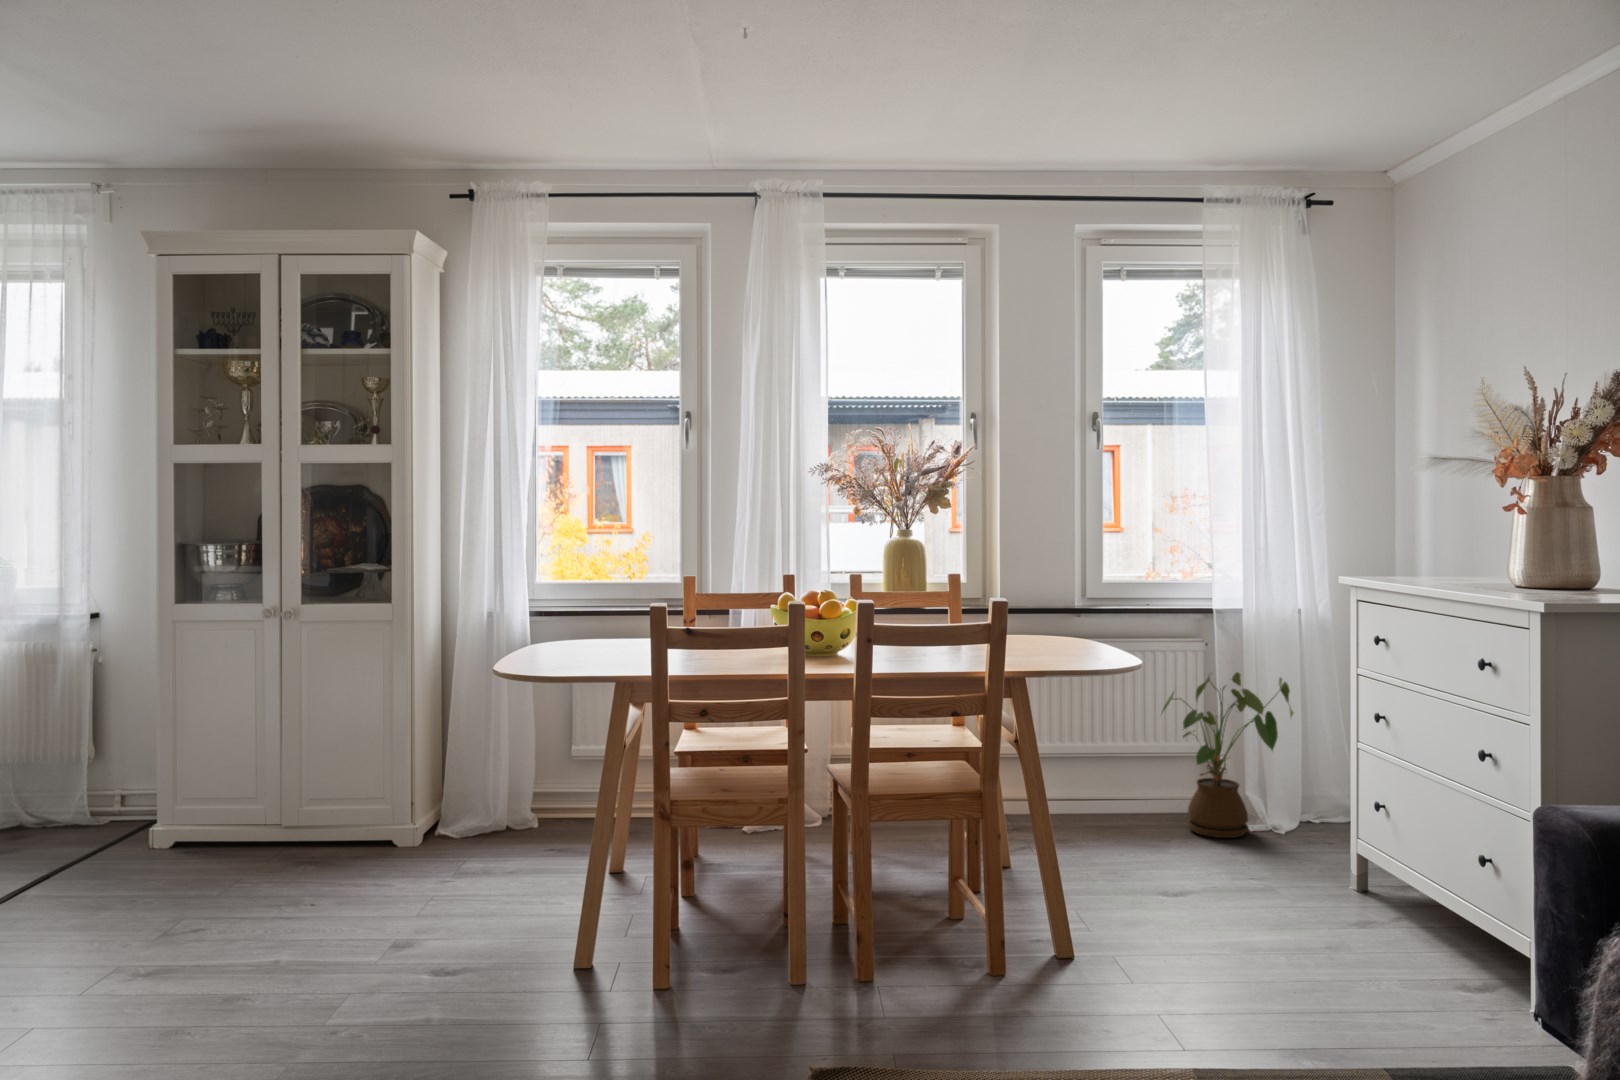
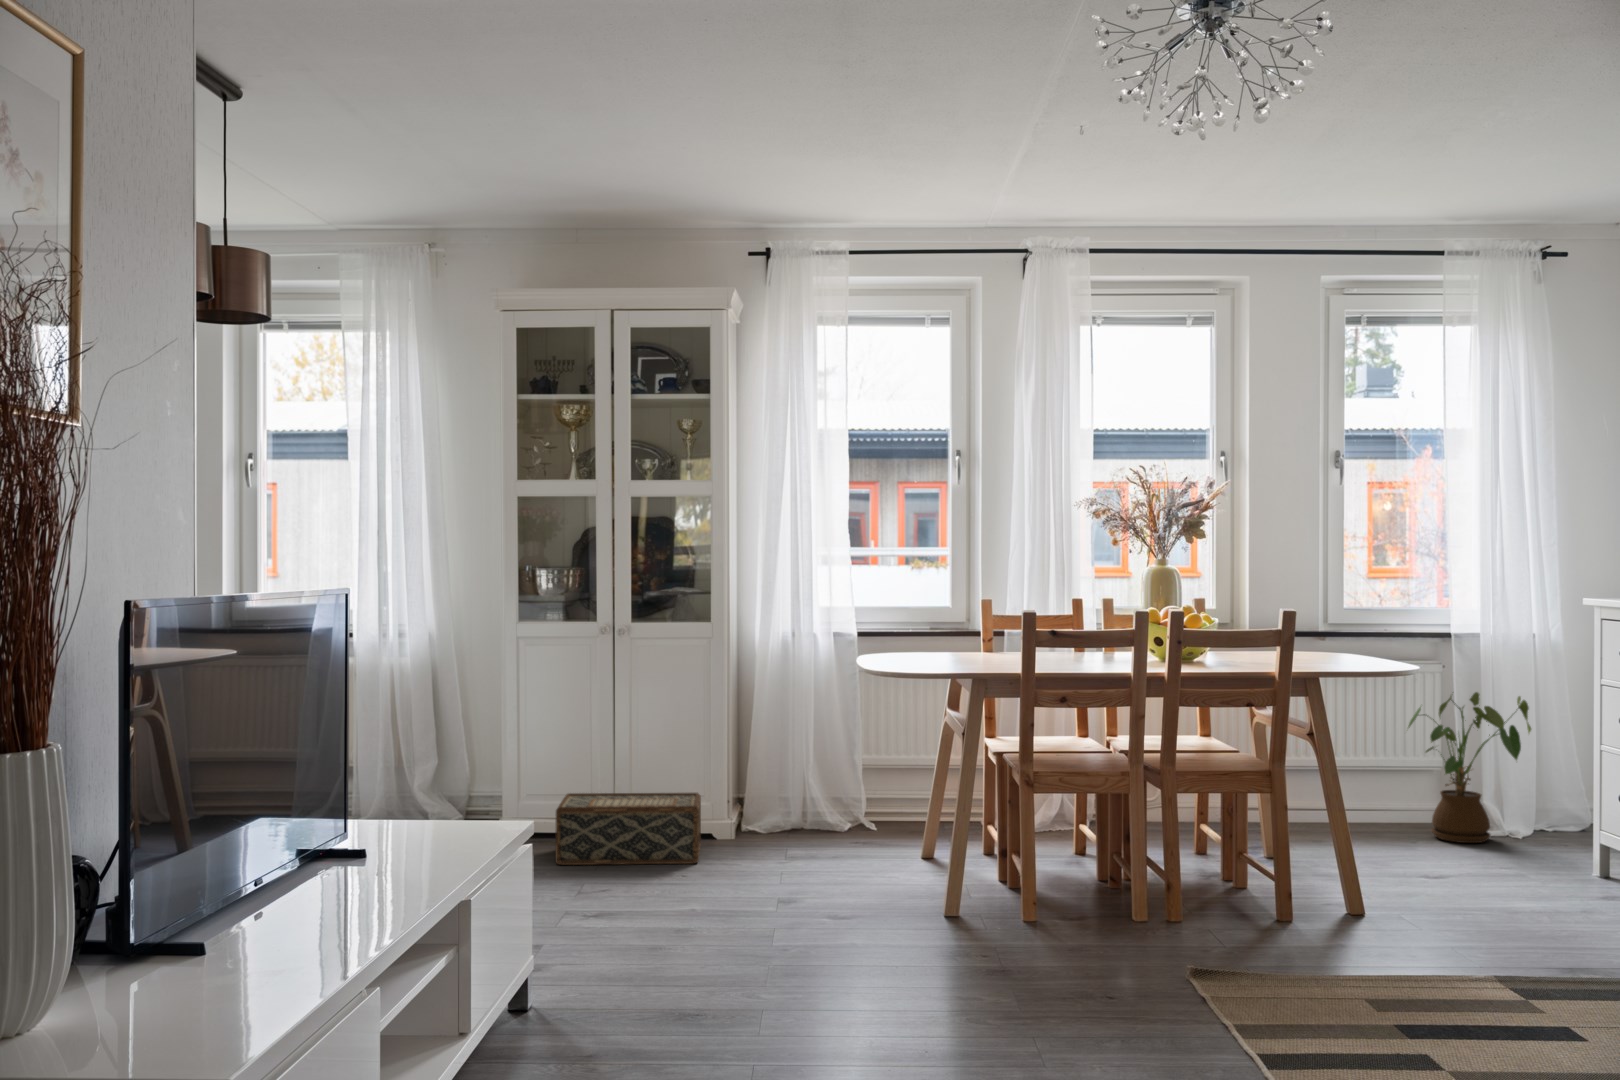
woven basket: none [183,790,379,879] -> present [556,793,701,865]

